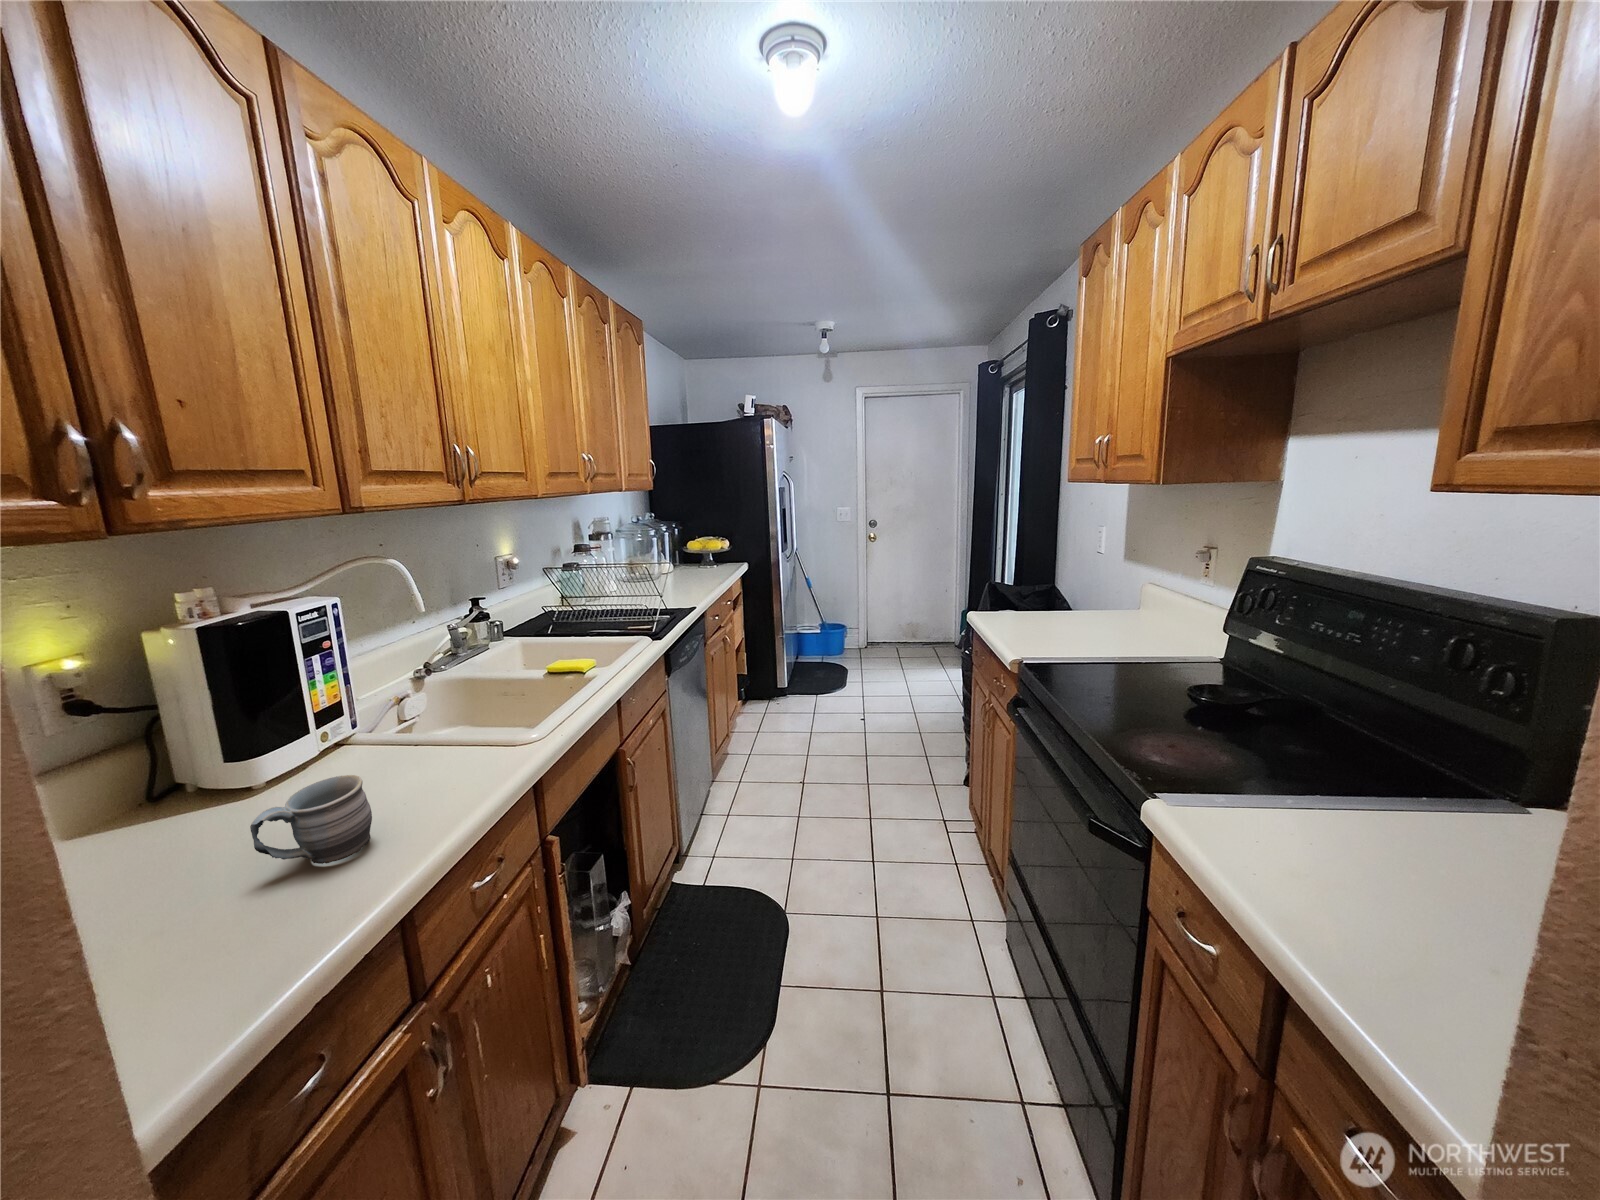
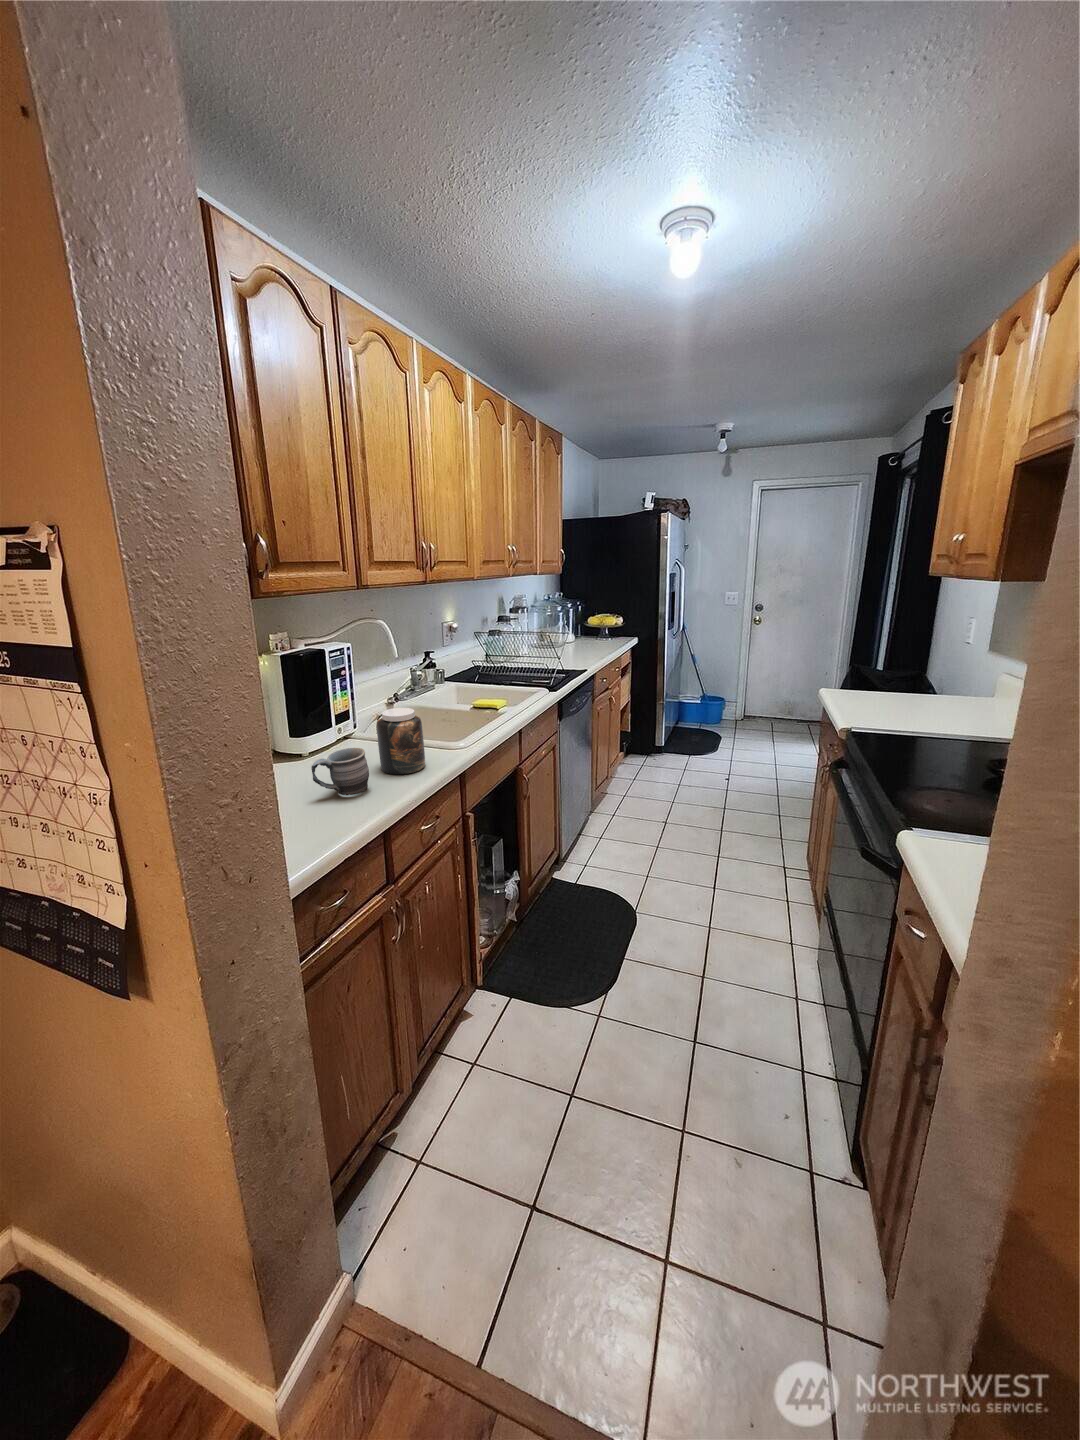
jar: none [386,694,476,805] -> present [377,708,425,774]

